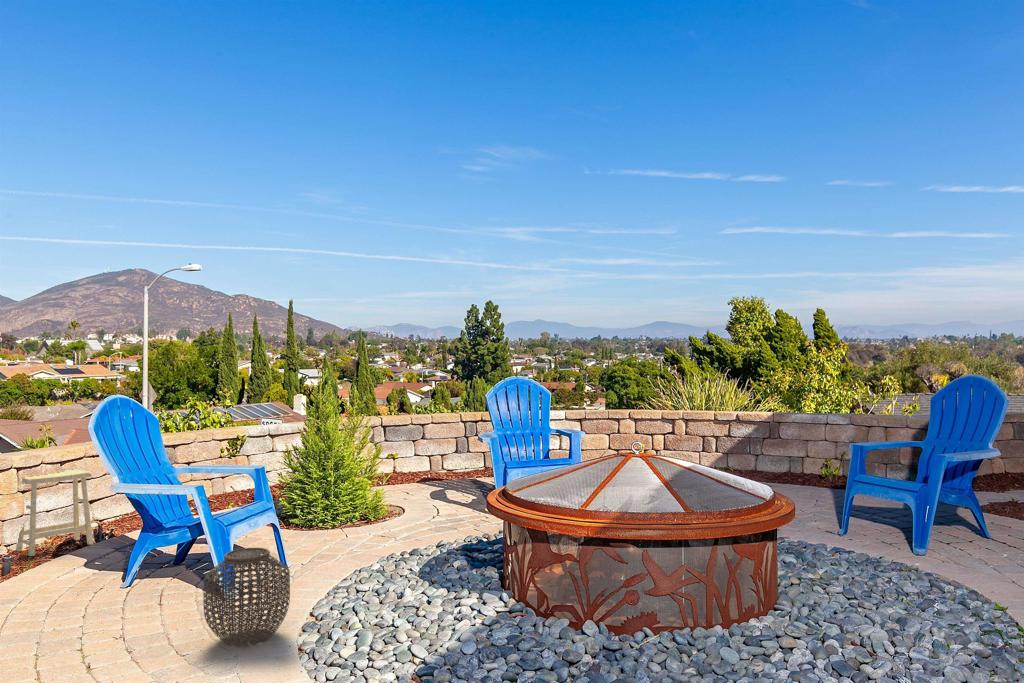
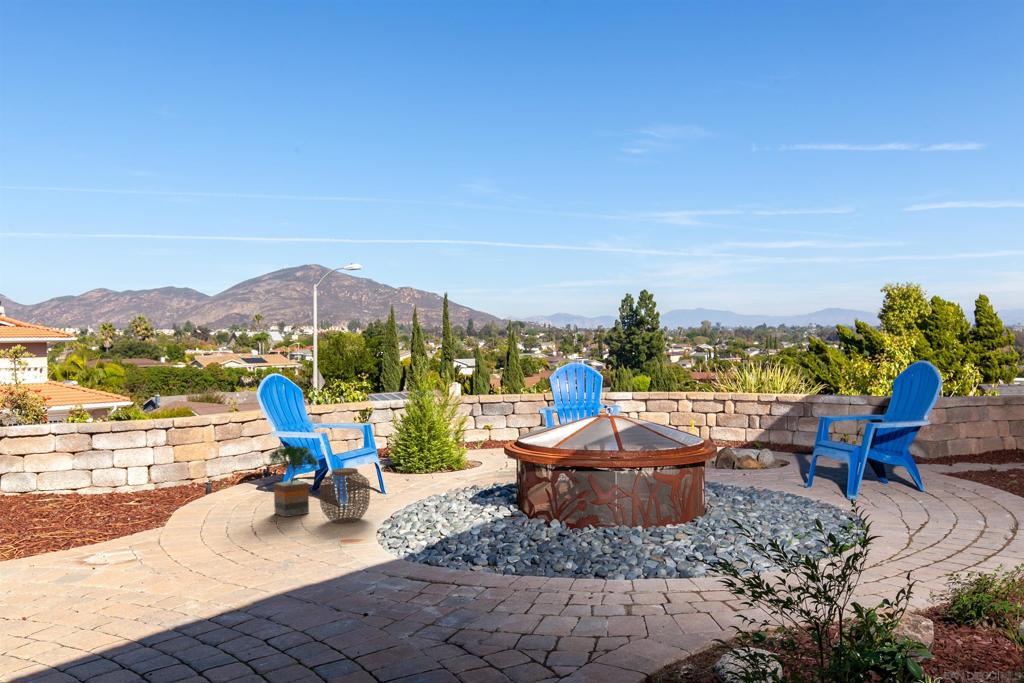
footstool: present [16,470,93,556] -> none [225,428,270,482]
potted tree: none [102,509,197,635] -> present [269,446,318,517]

